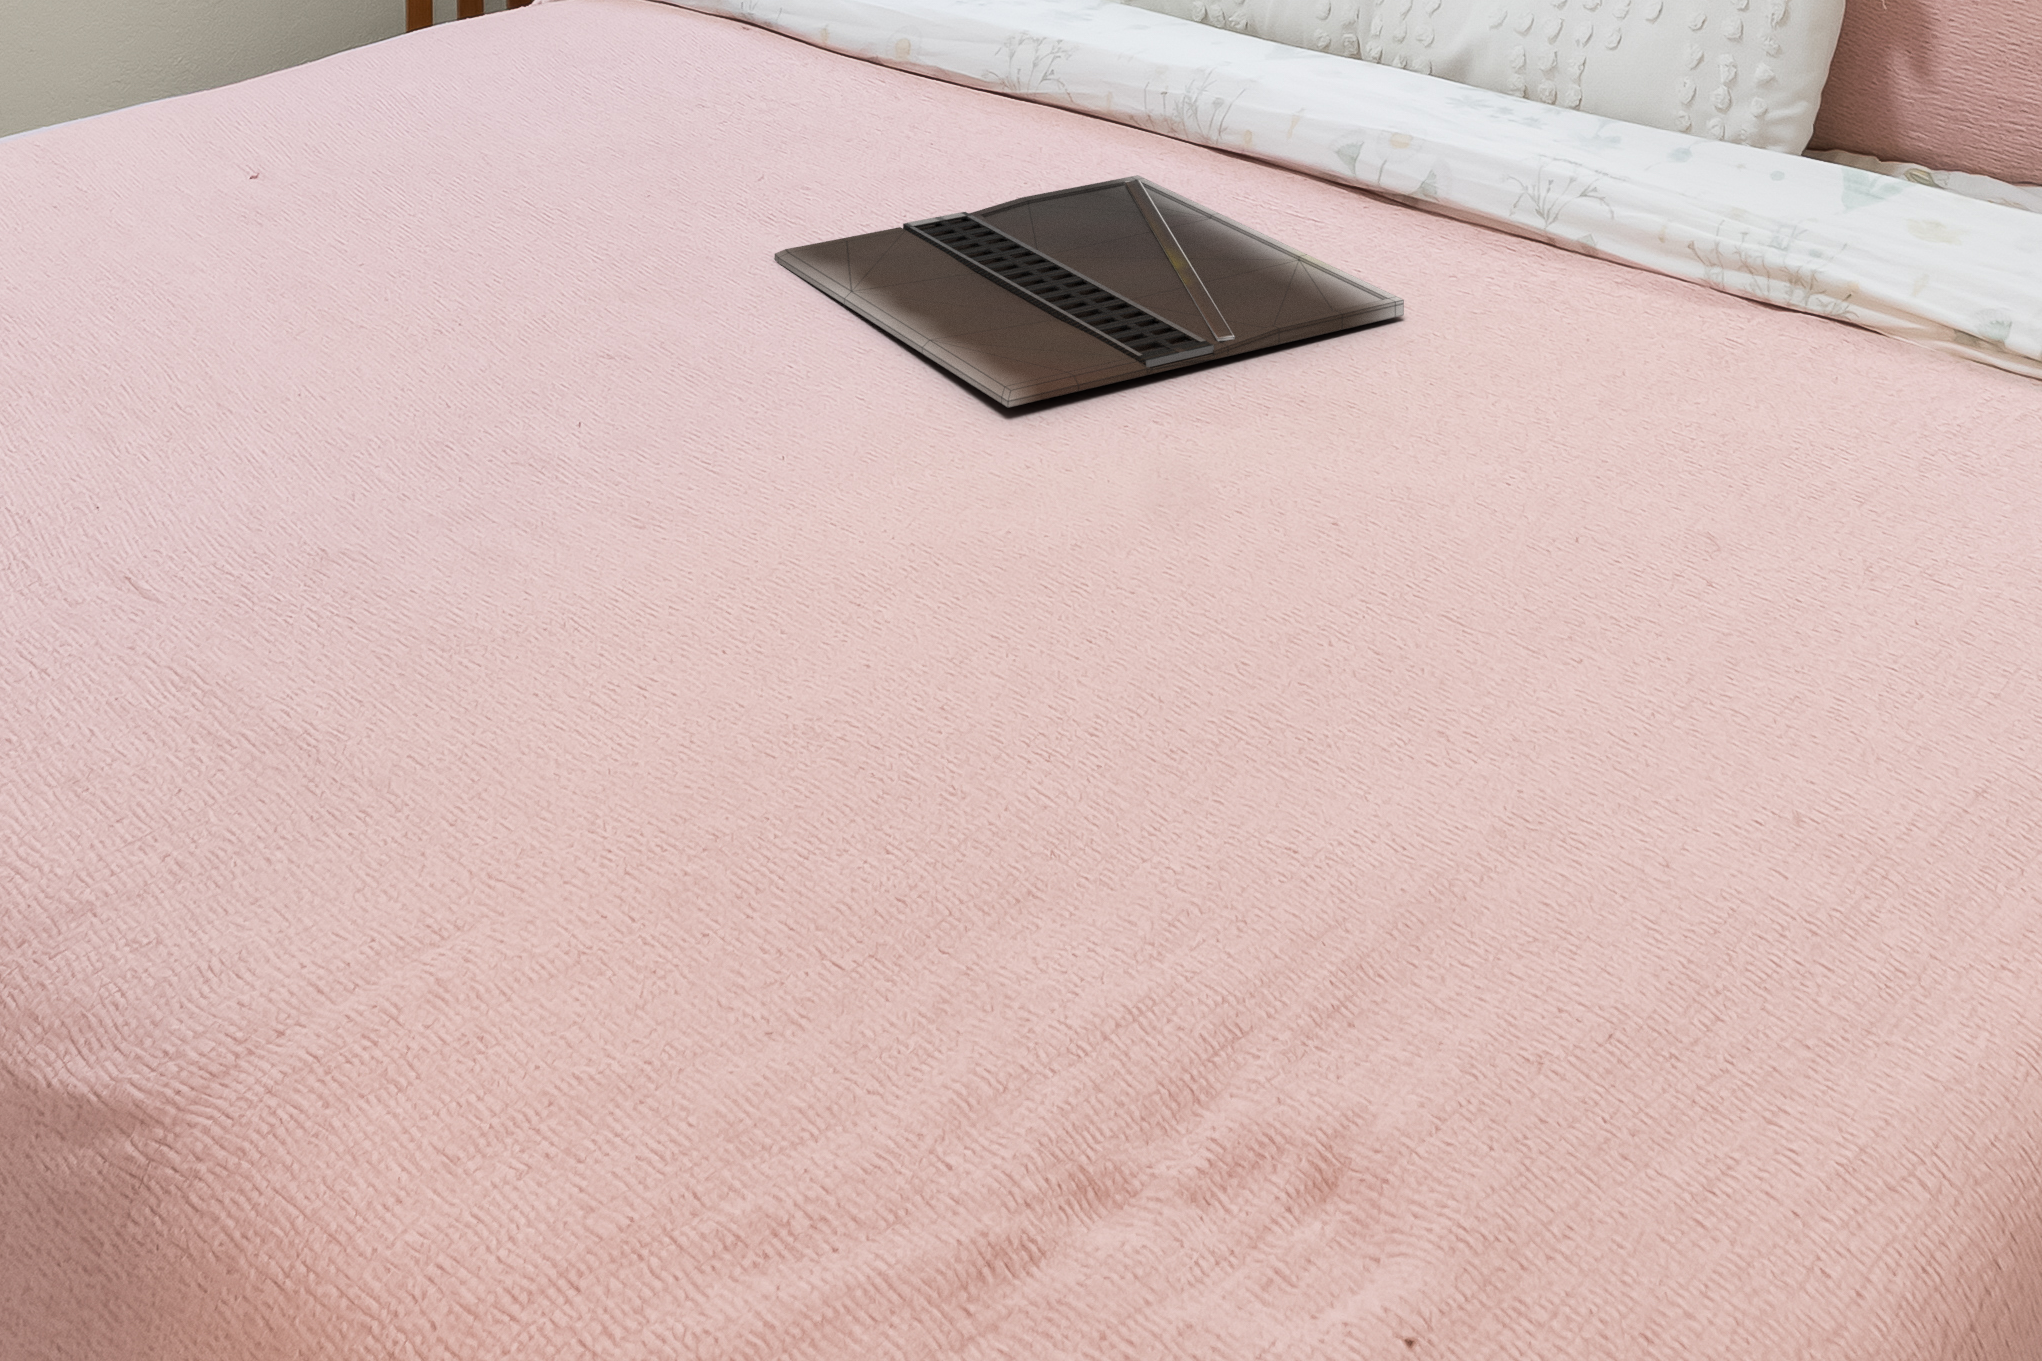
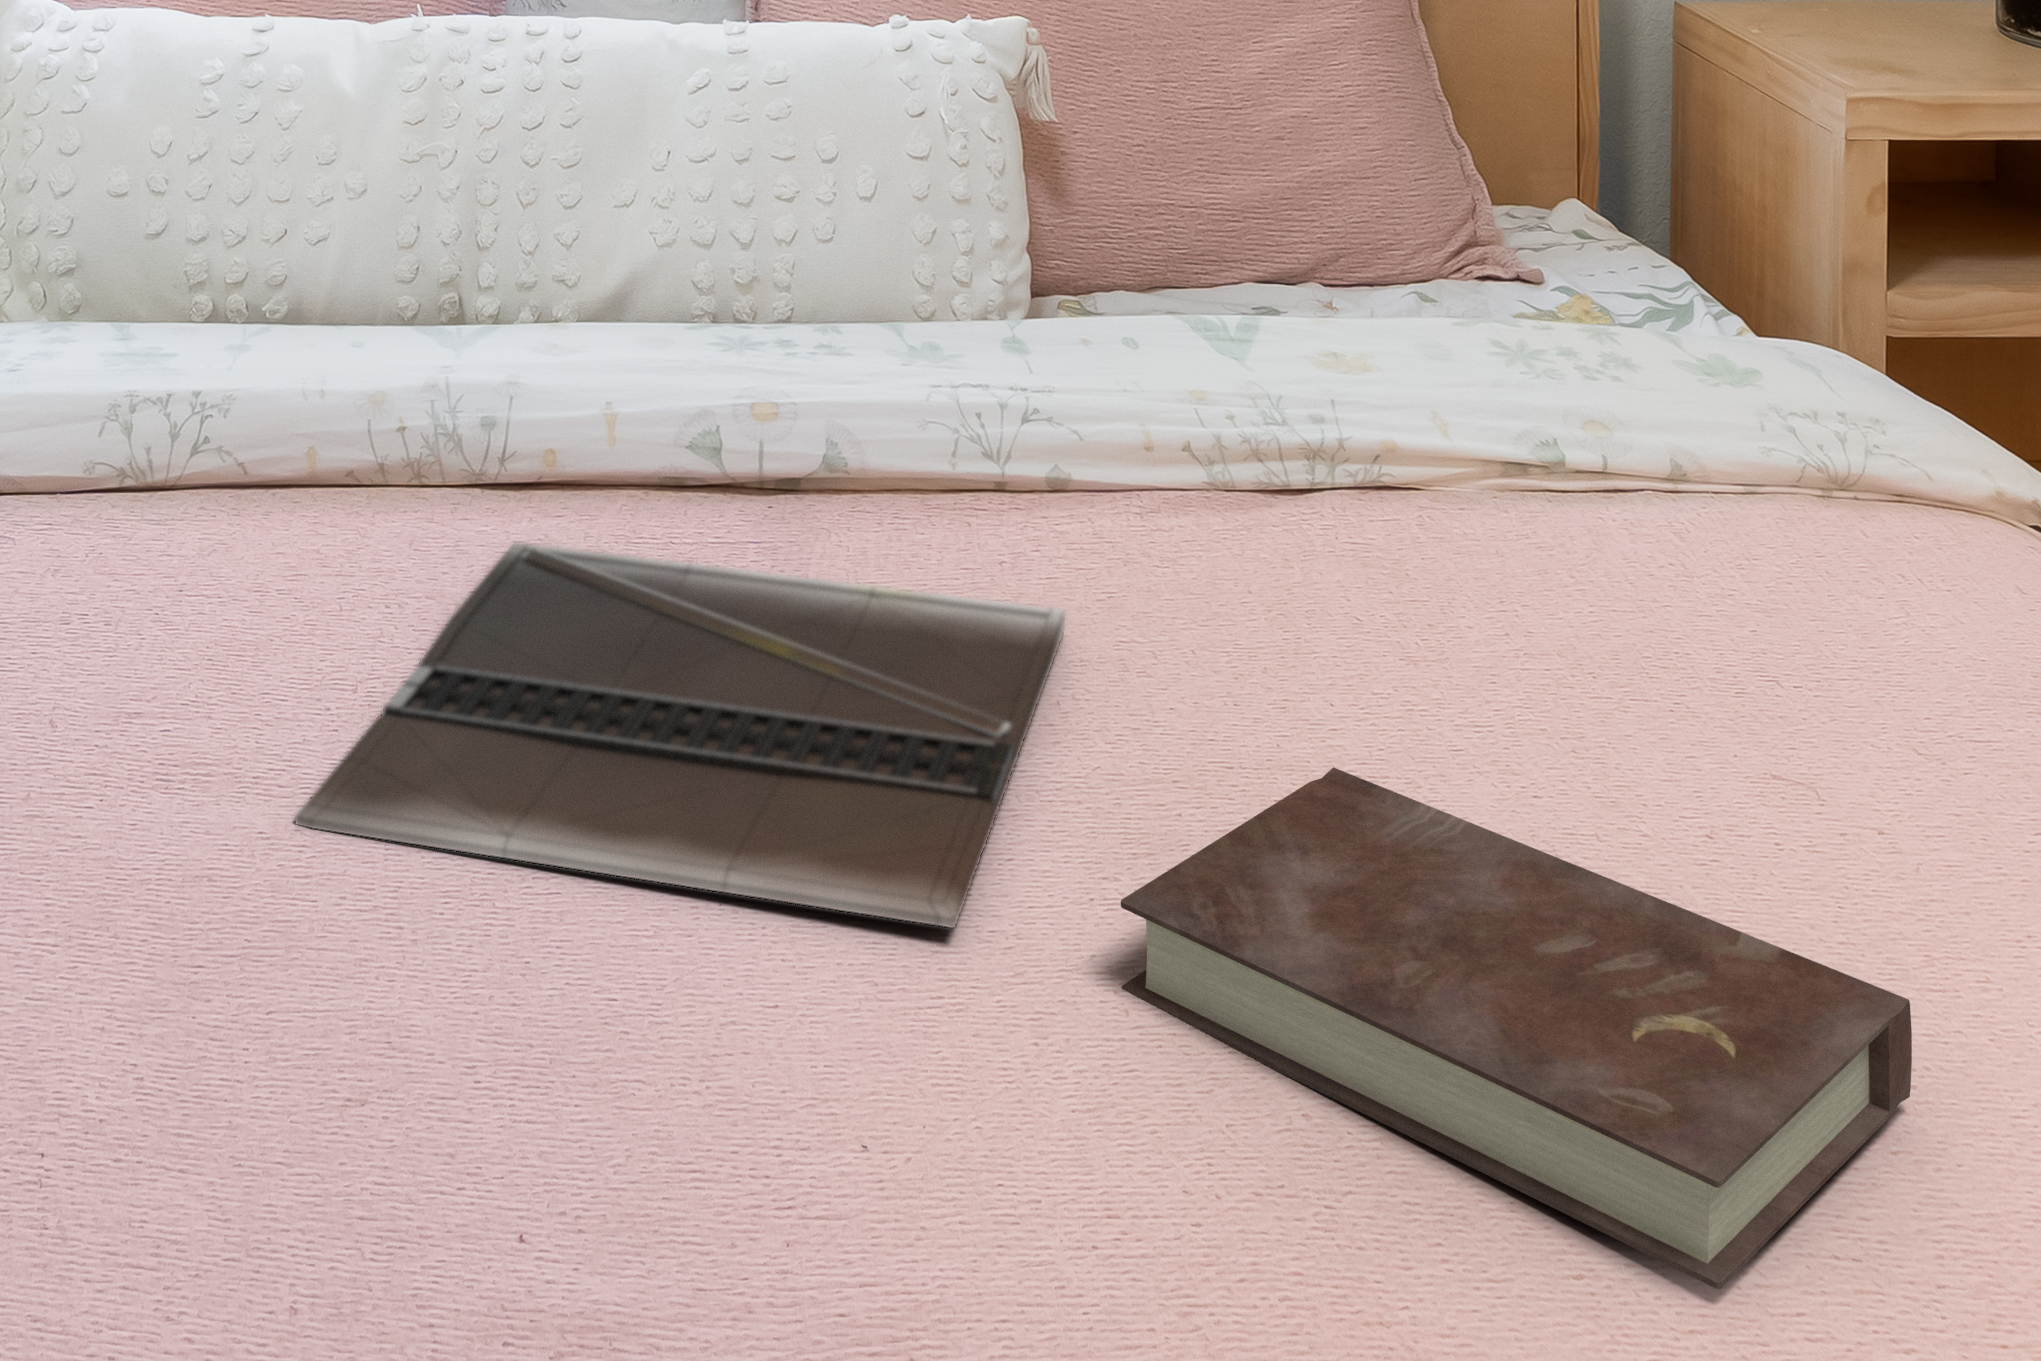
book: none [1065,403,1438,695] -> present [1121,767,1912,1289]

